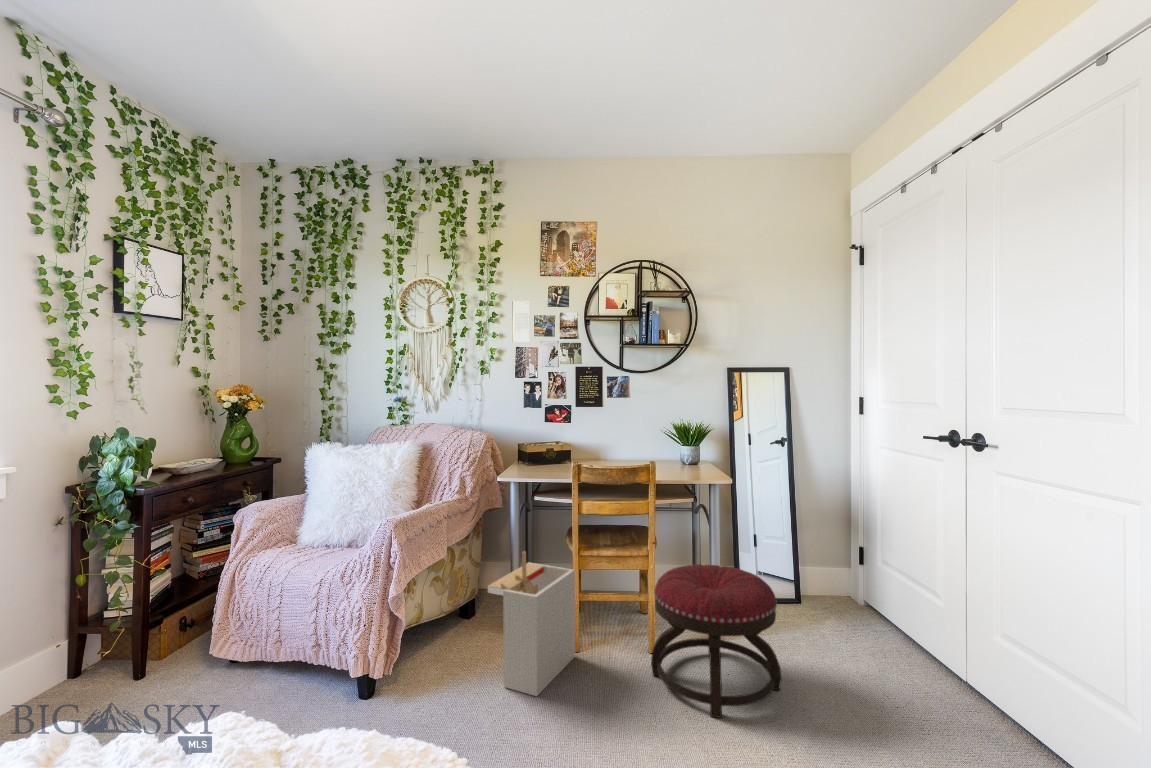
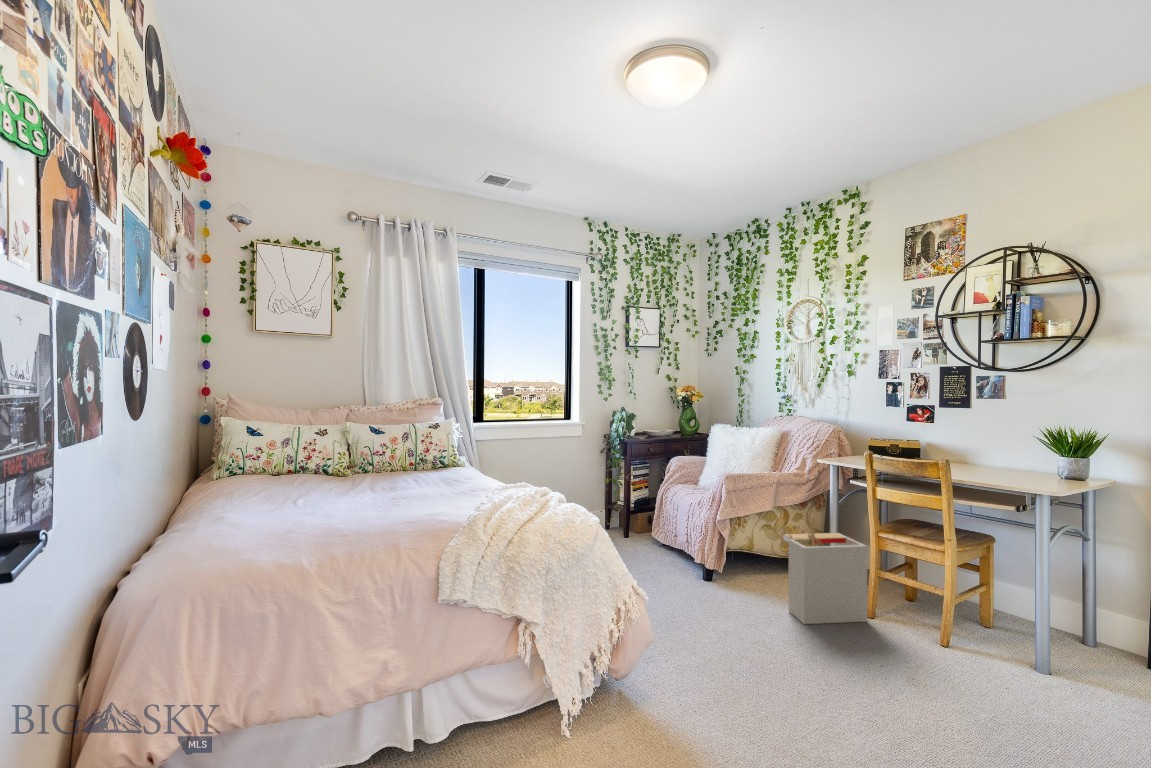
ottoman: present [651,564,781,718] -> none [911,569,1068,730]

